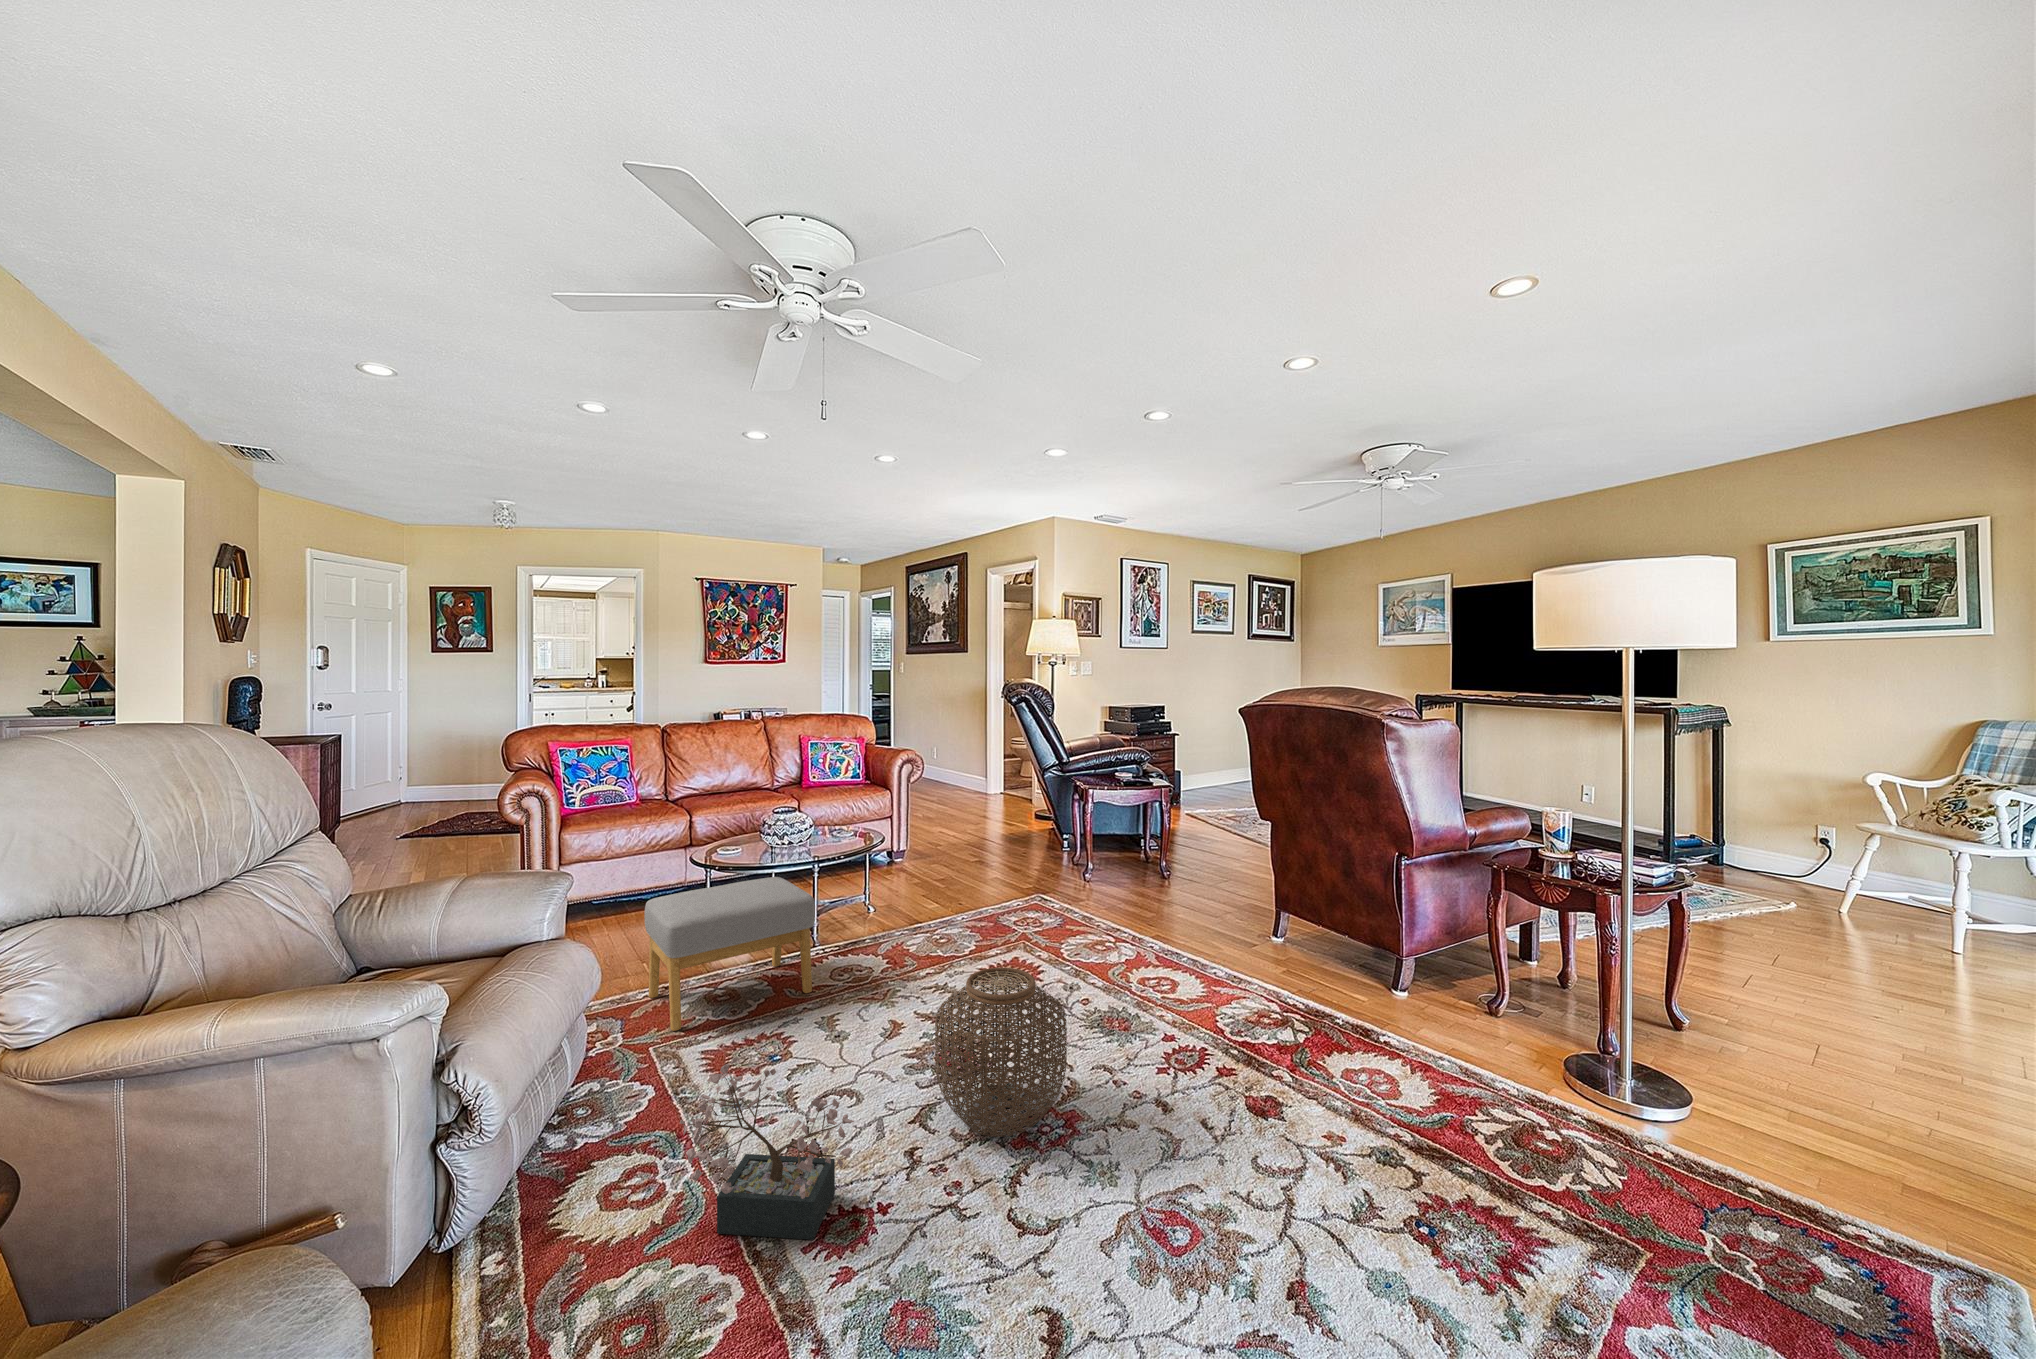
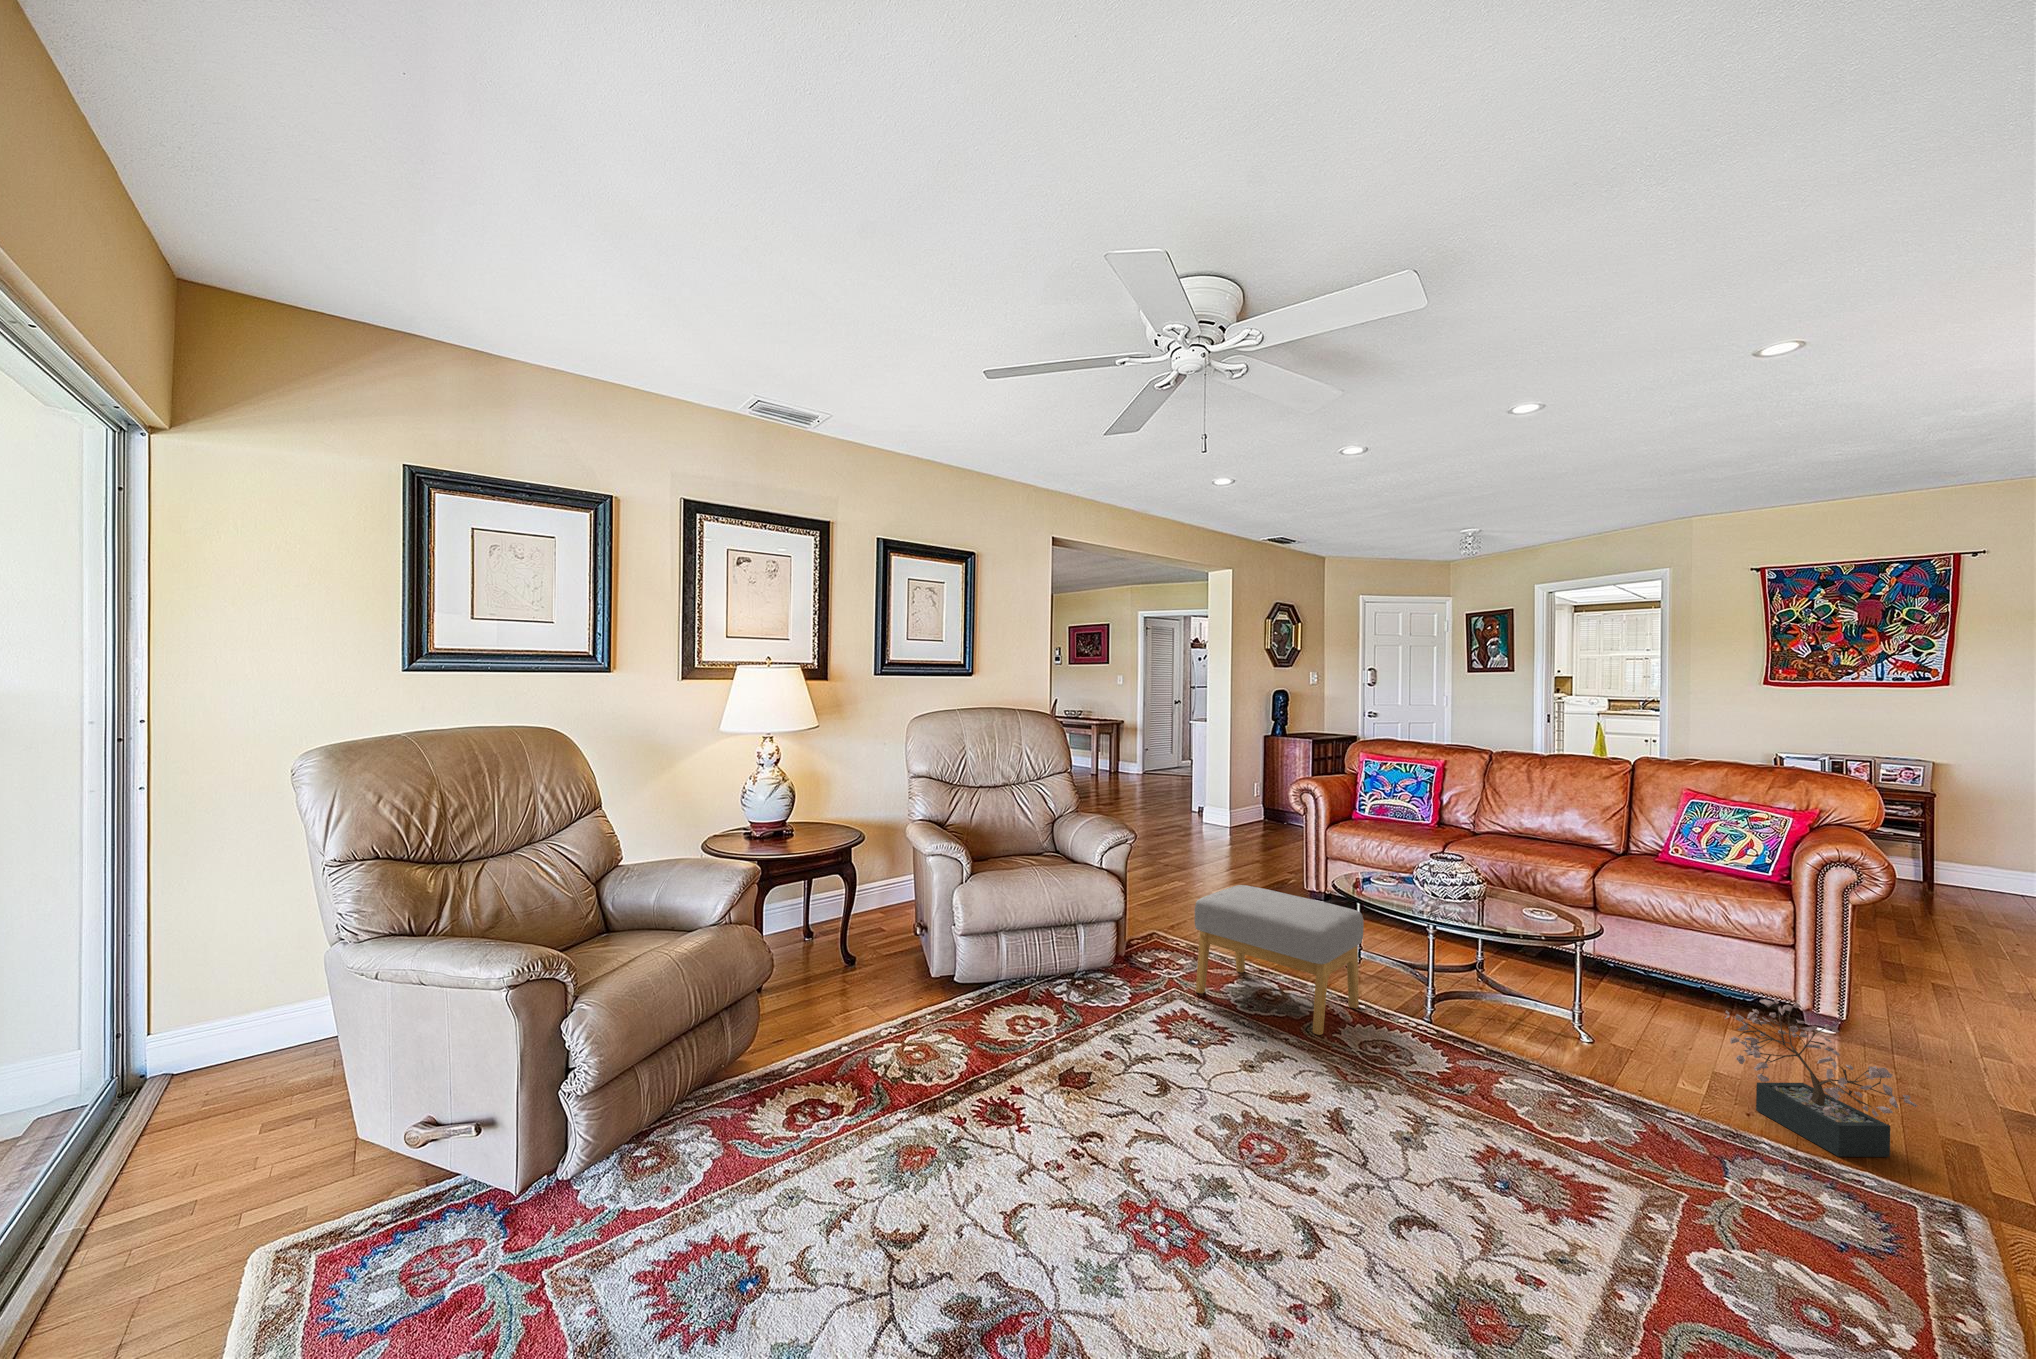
woven basket: present [935,967,1067,1137] -> none [1100,1018,1254,1218]
decorative plant: present [680,1058,854,1240] -> present [1725,999,1917,1157]

